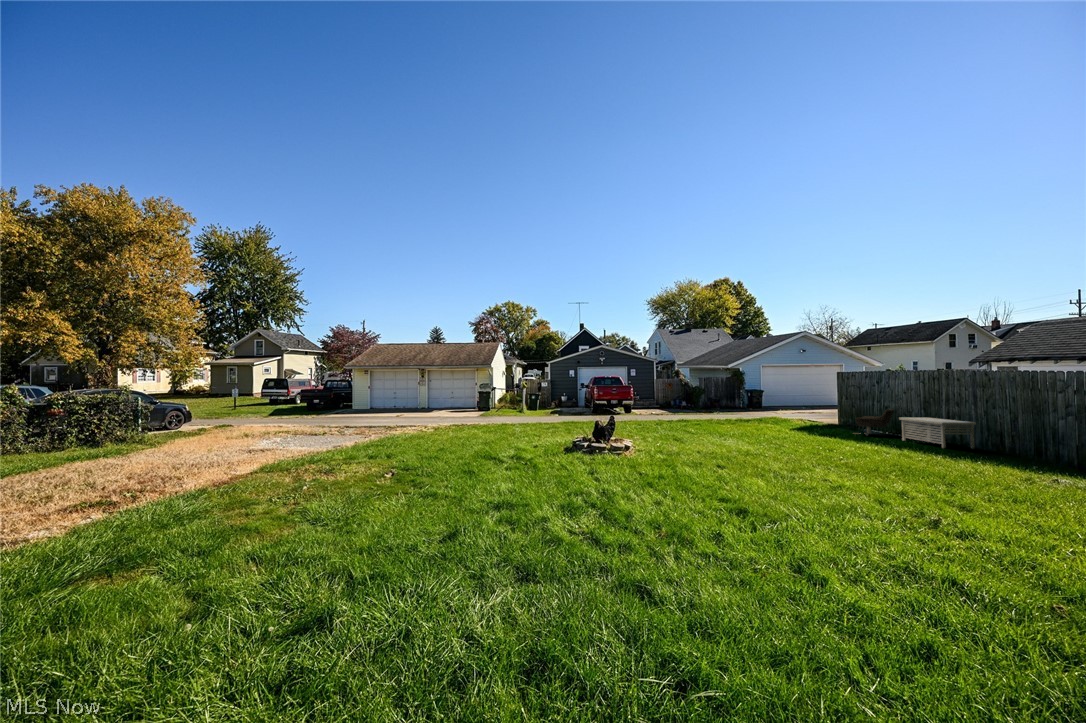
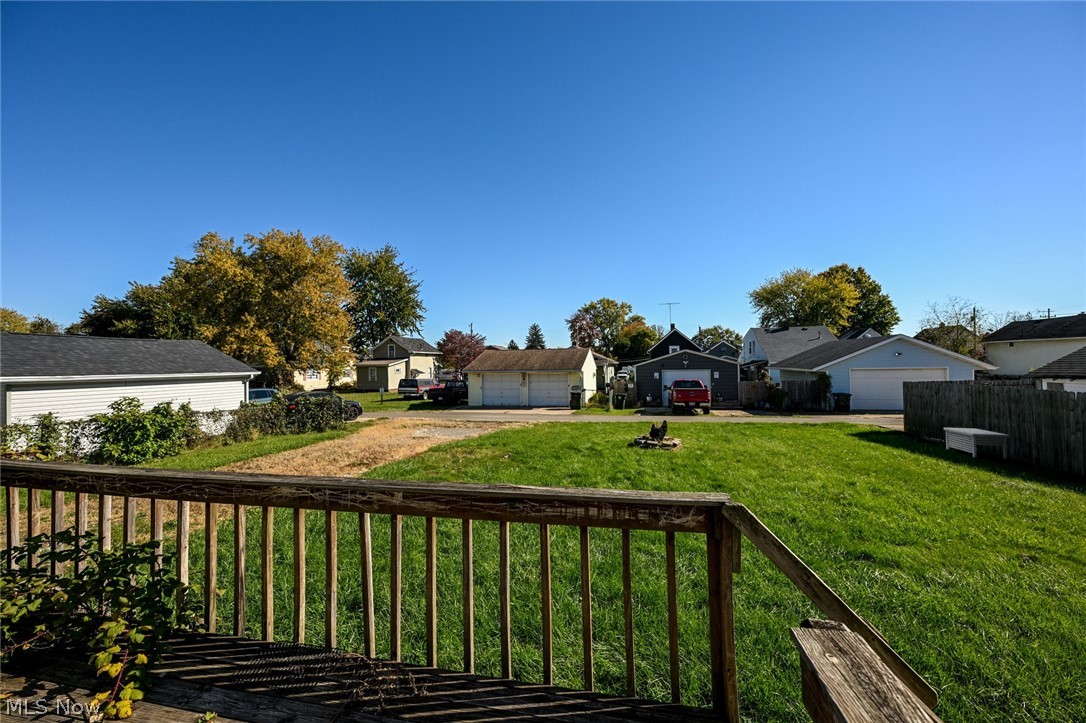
lounge chair: present [856,409,894,435] -> none [908,419,950,444]

